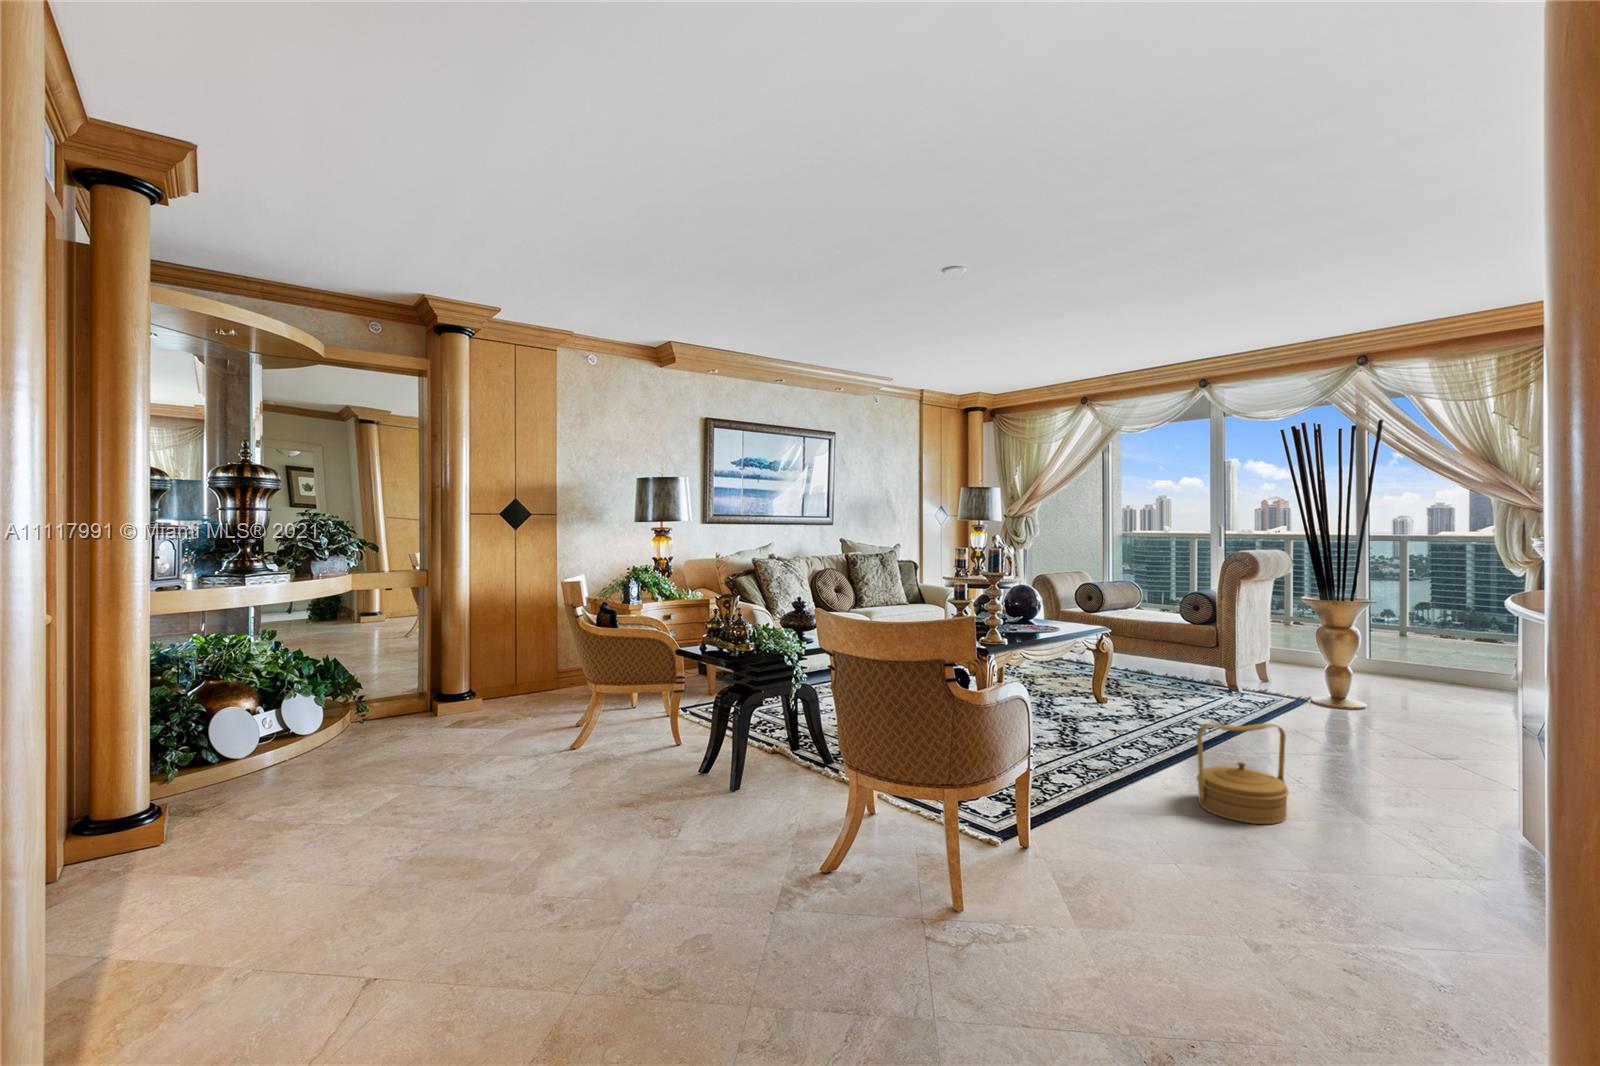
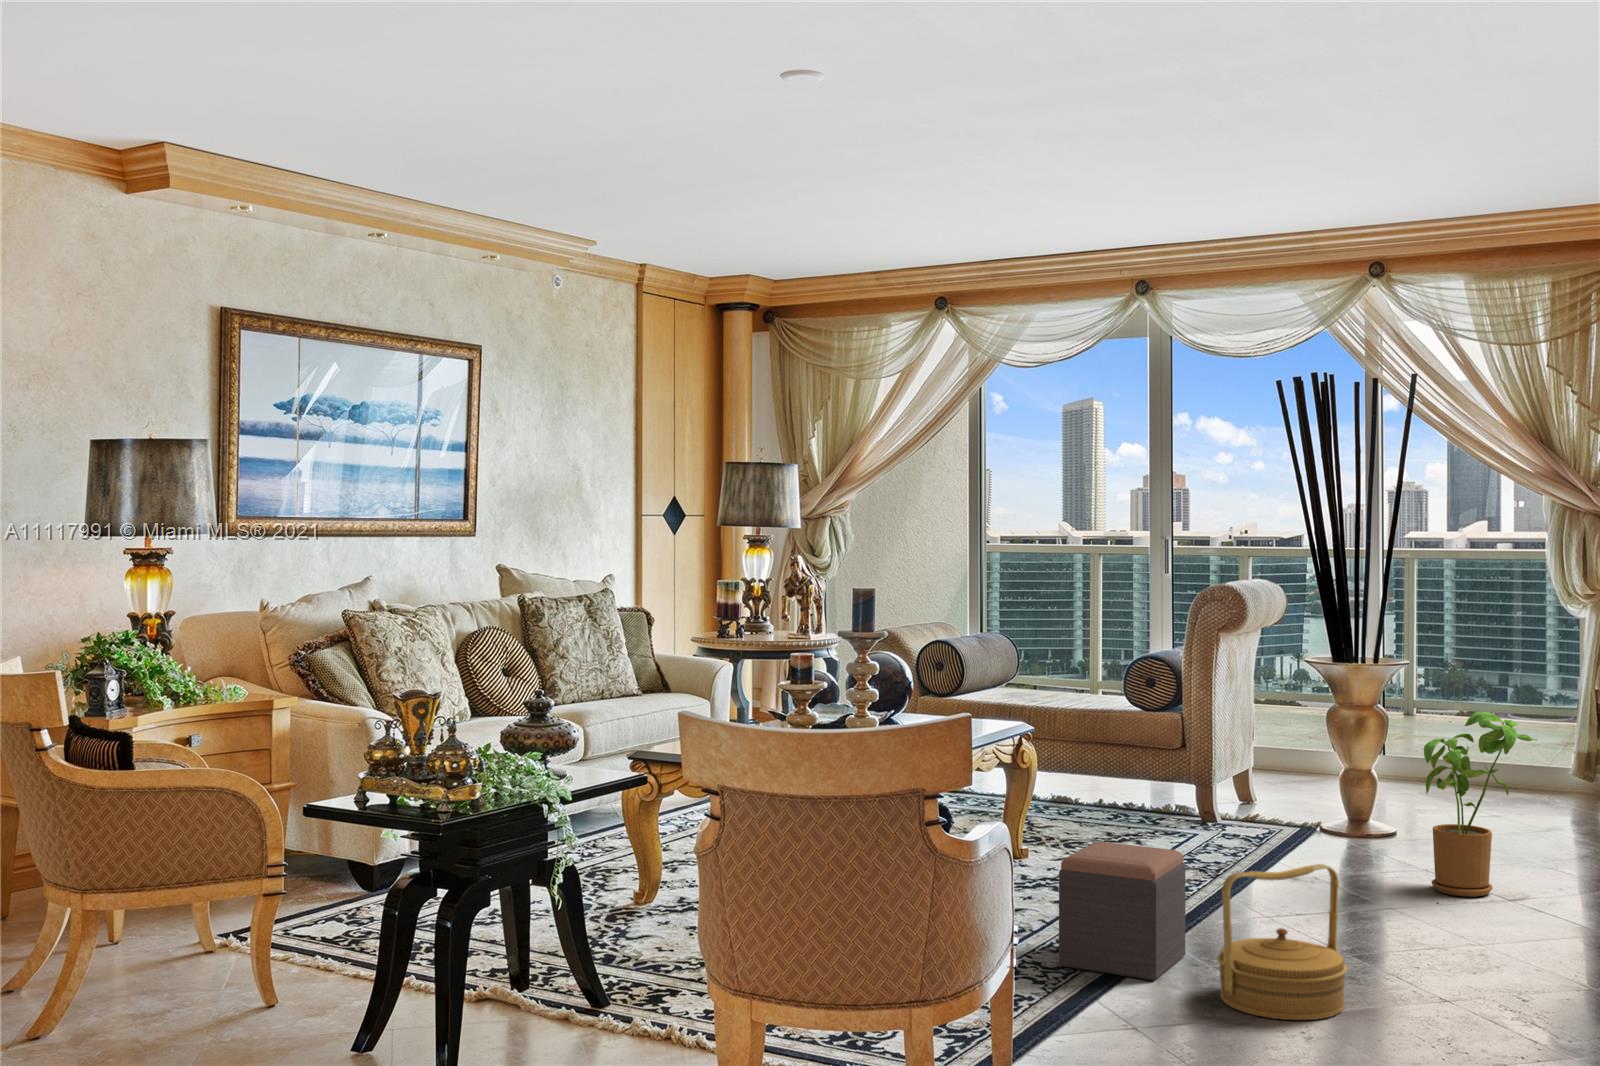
house plant: none [1375,633,1465,754] -> present [1424,712,1537,897]
footstool: none [1099,698,1185,785] -> present [1059,842,1186,981]

